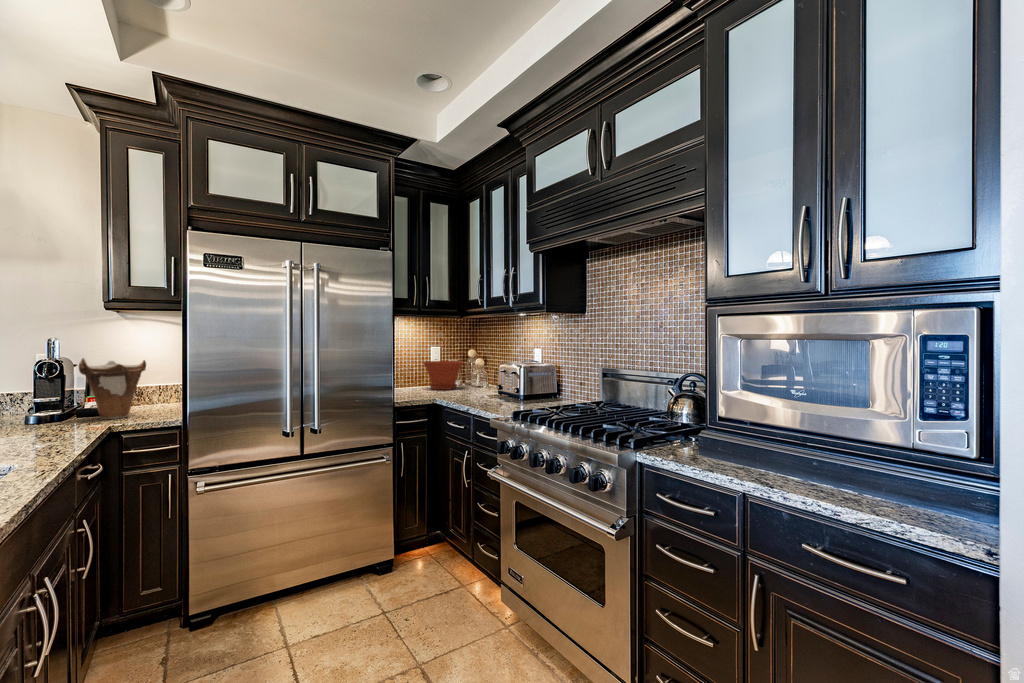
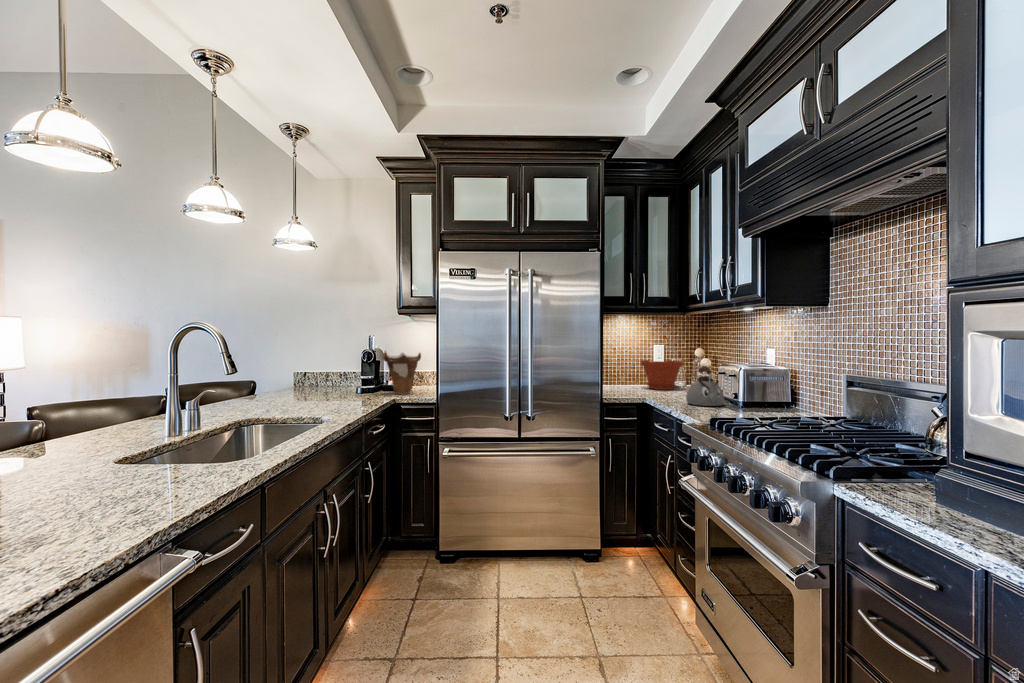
kettle: none [478,365,510,401] -> present [686,366,724,406]

